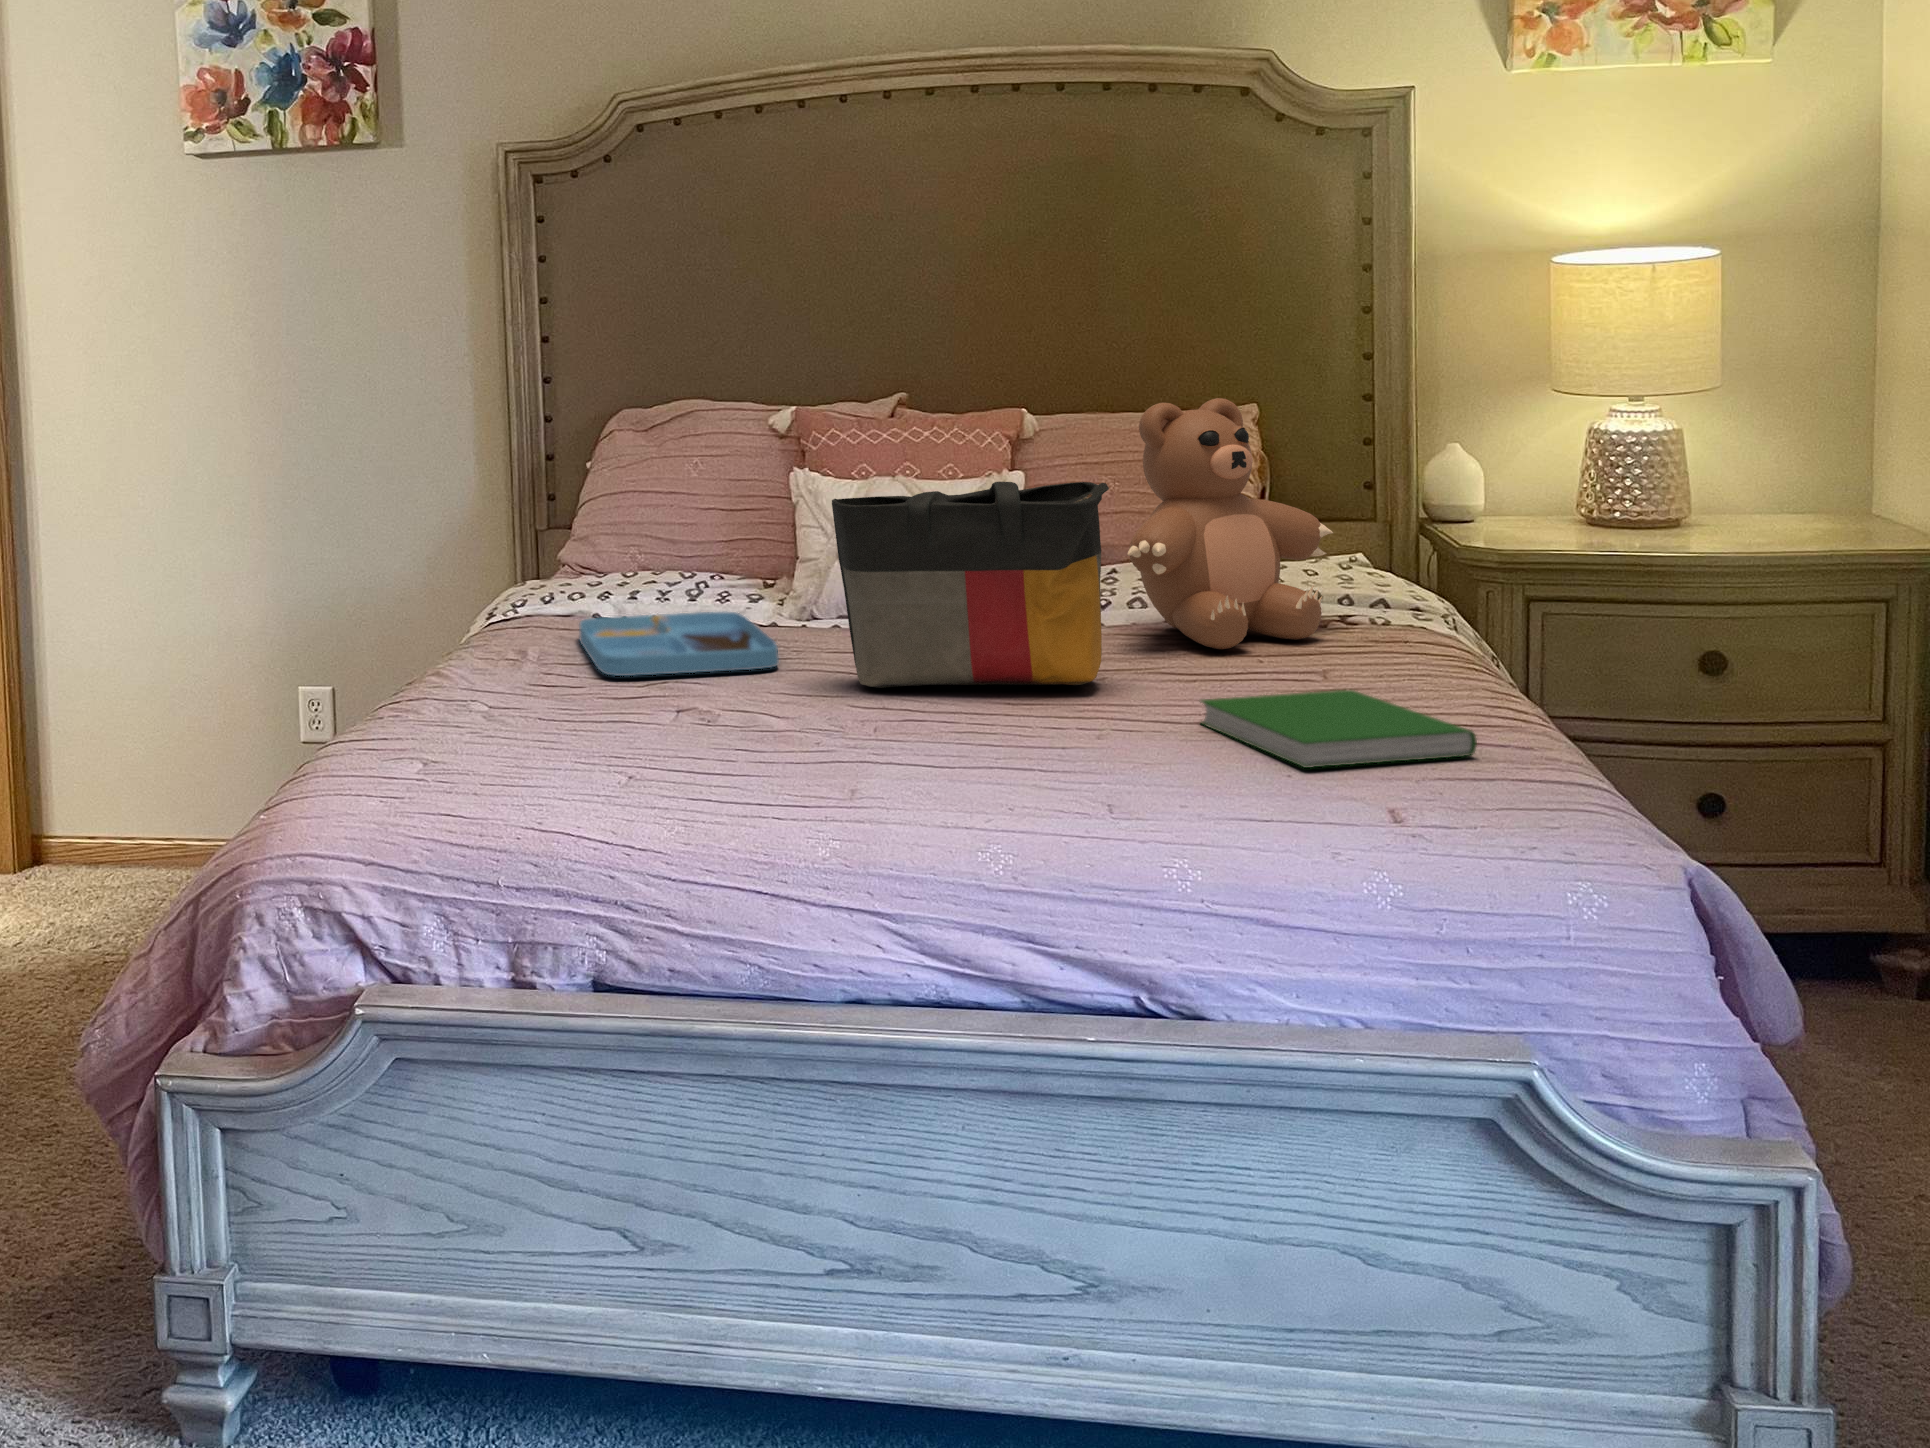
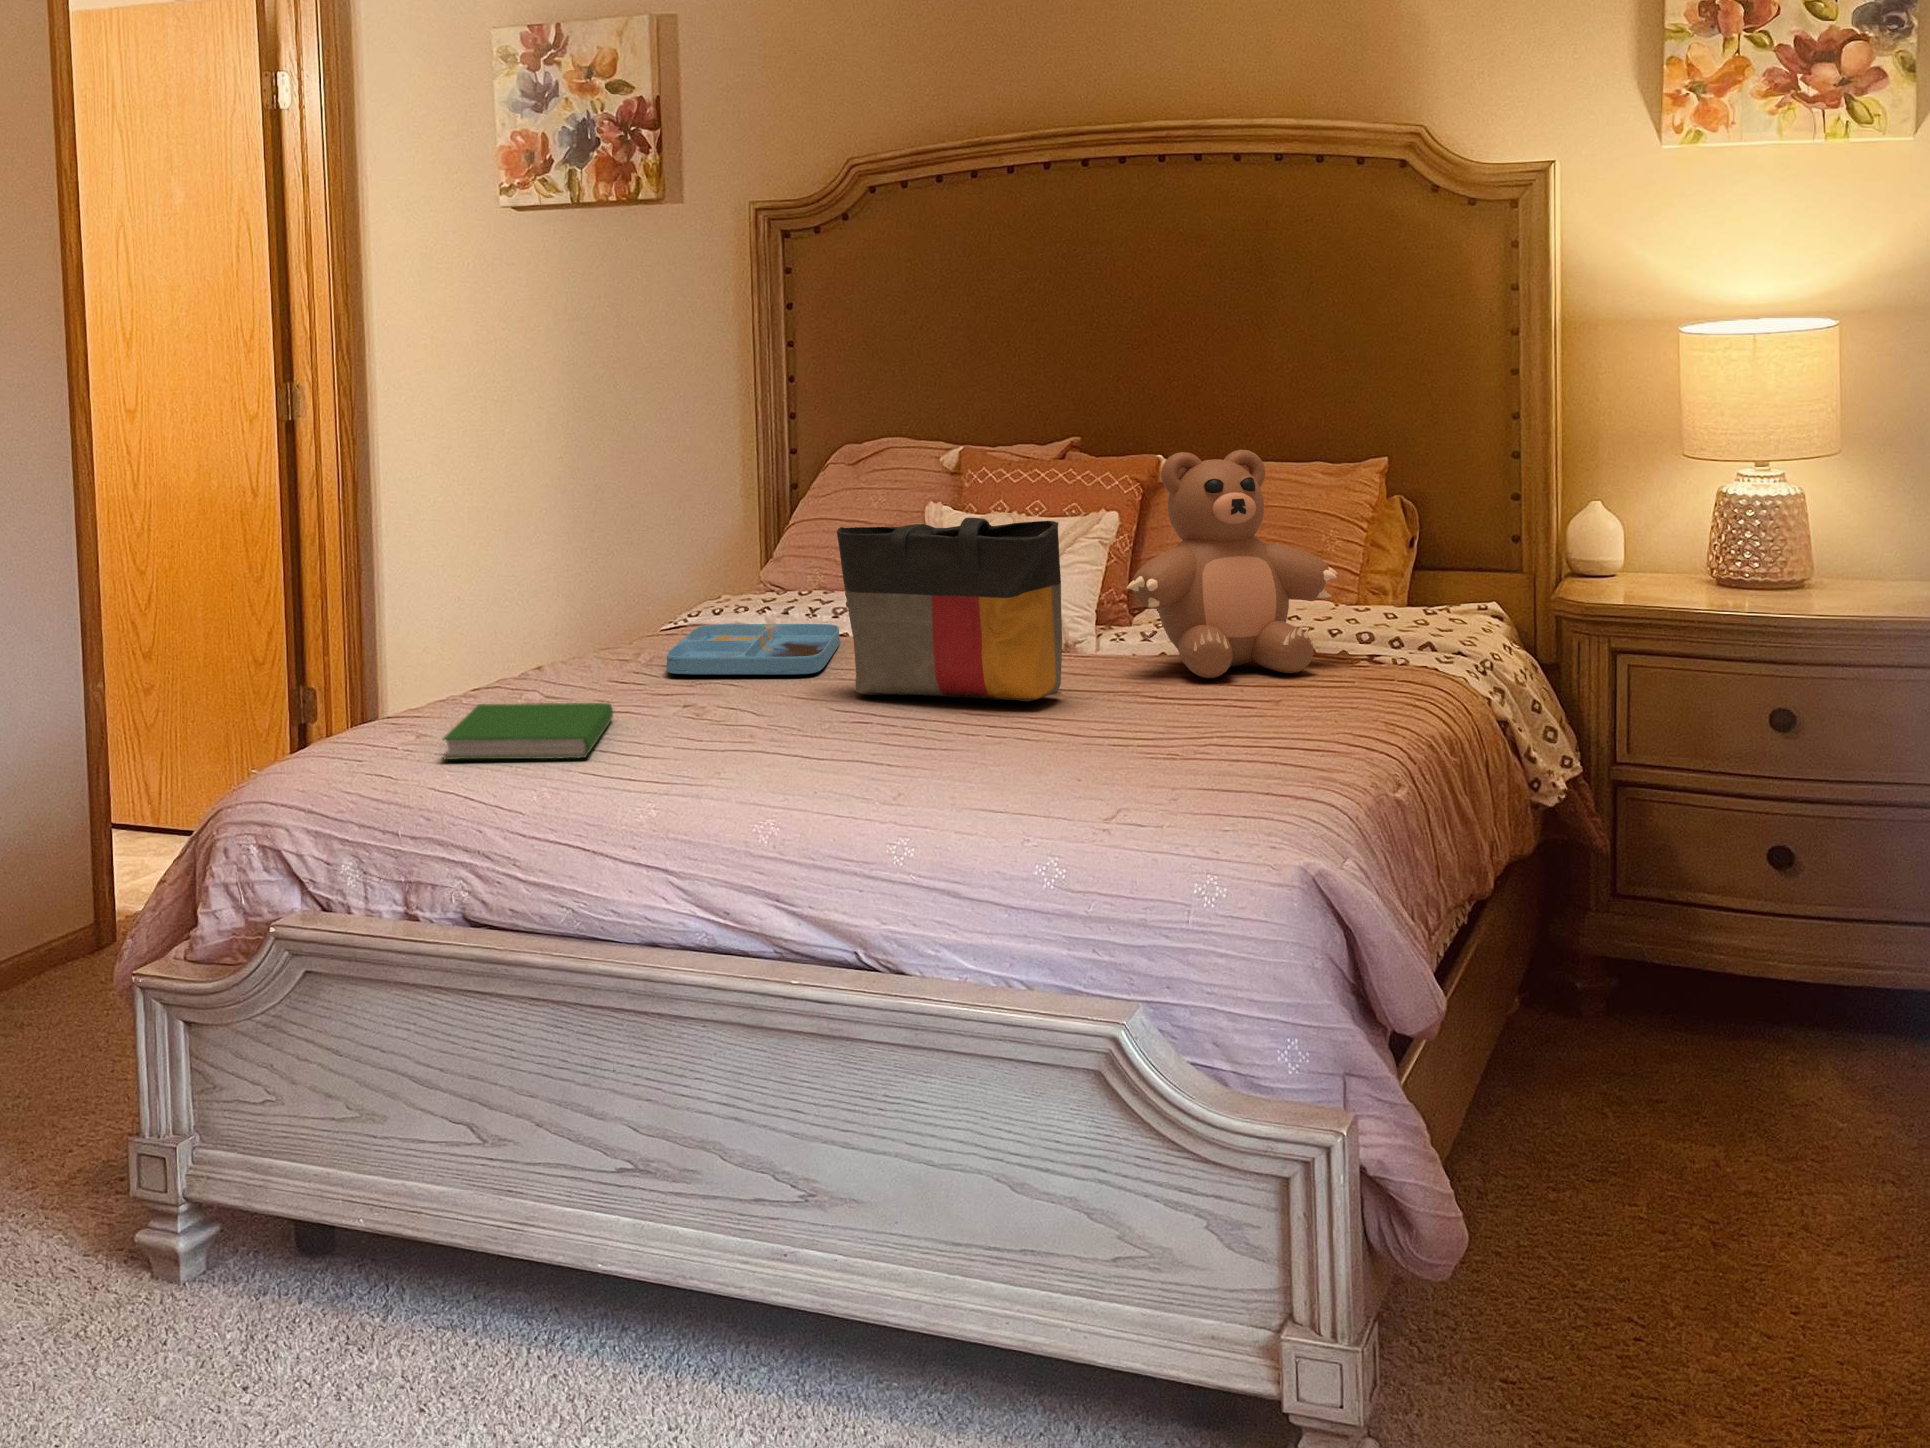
hardcover book: present [1201,690,1477,768] -> present [443,703,613,760]

